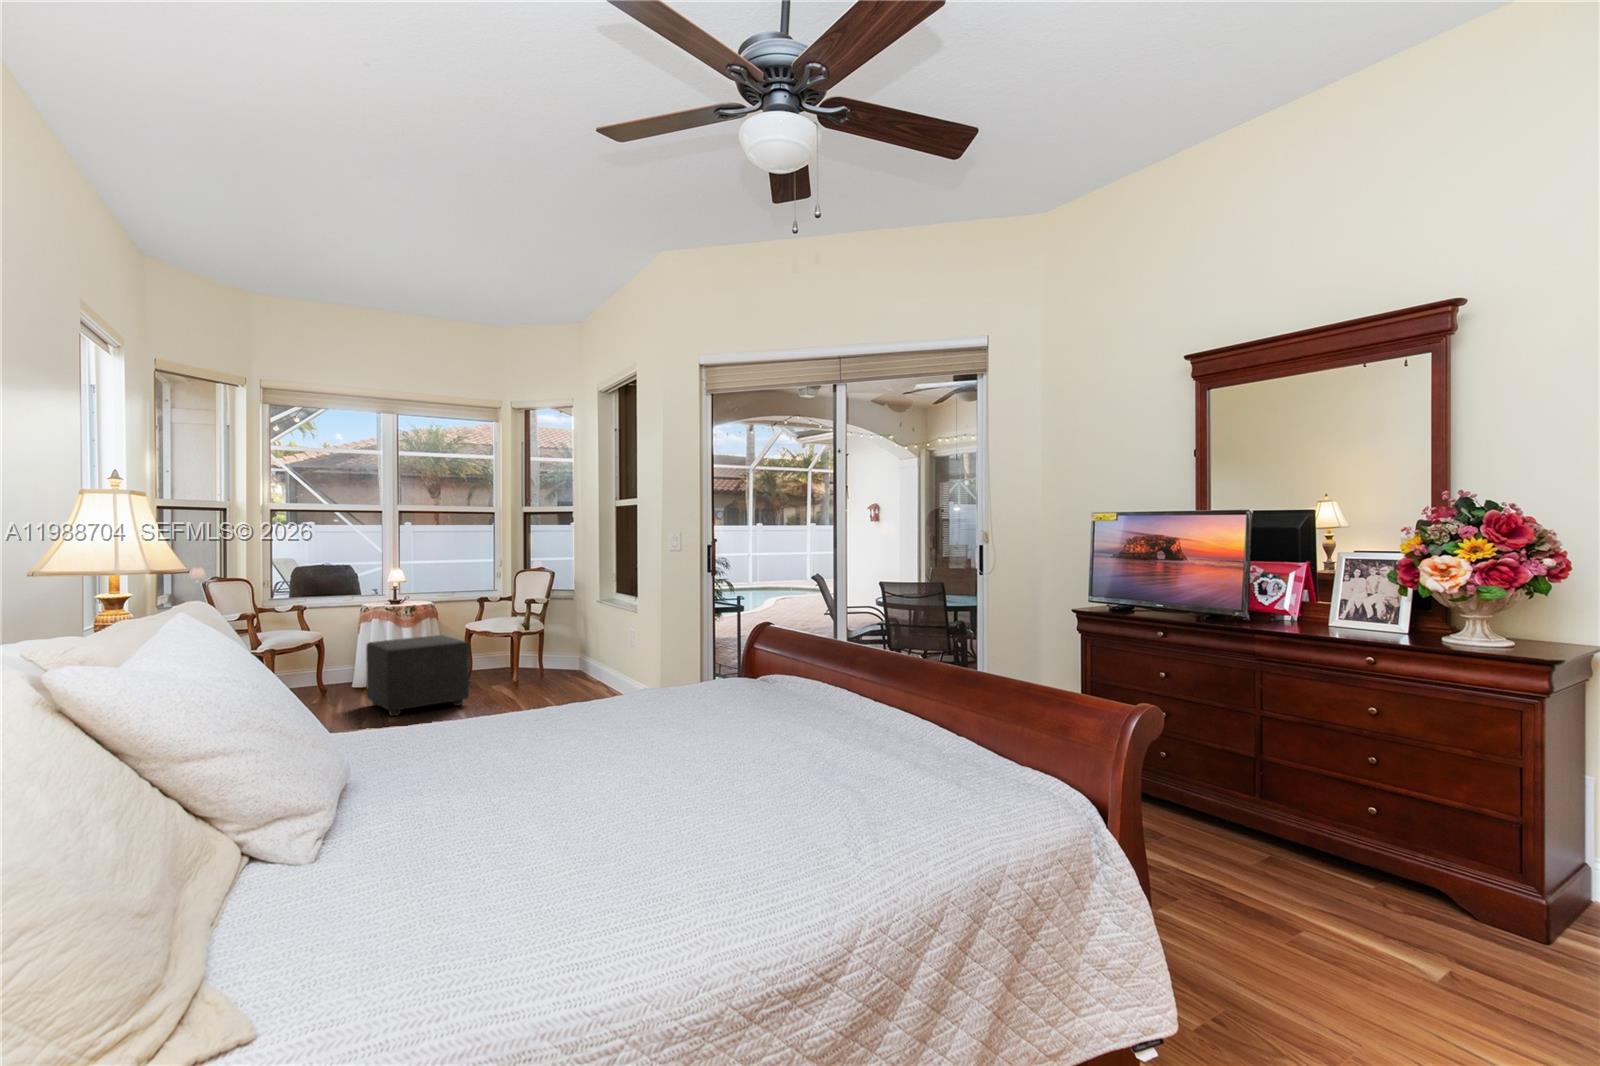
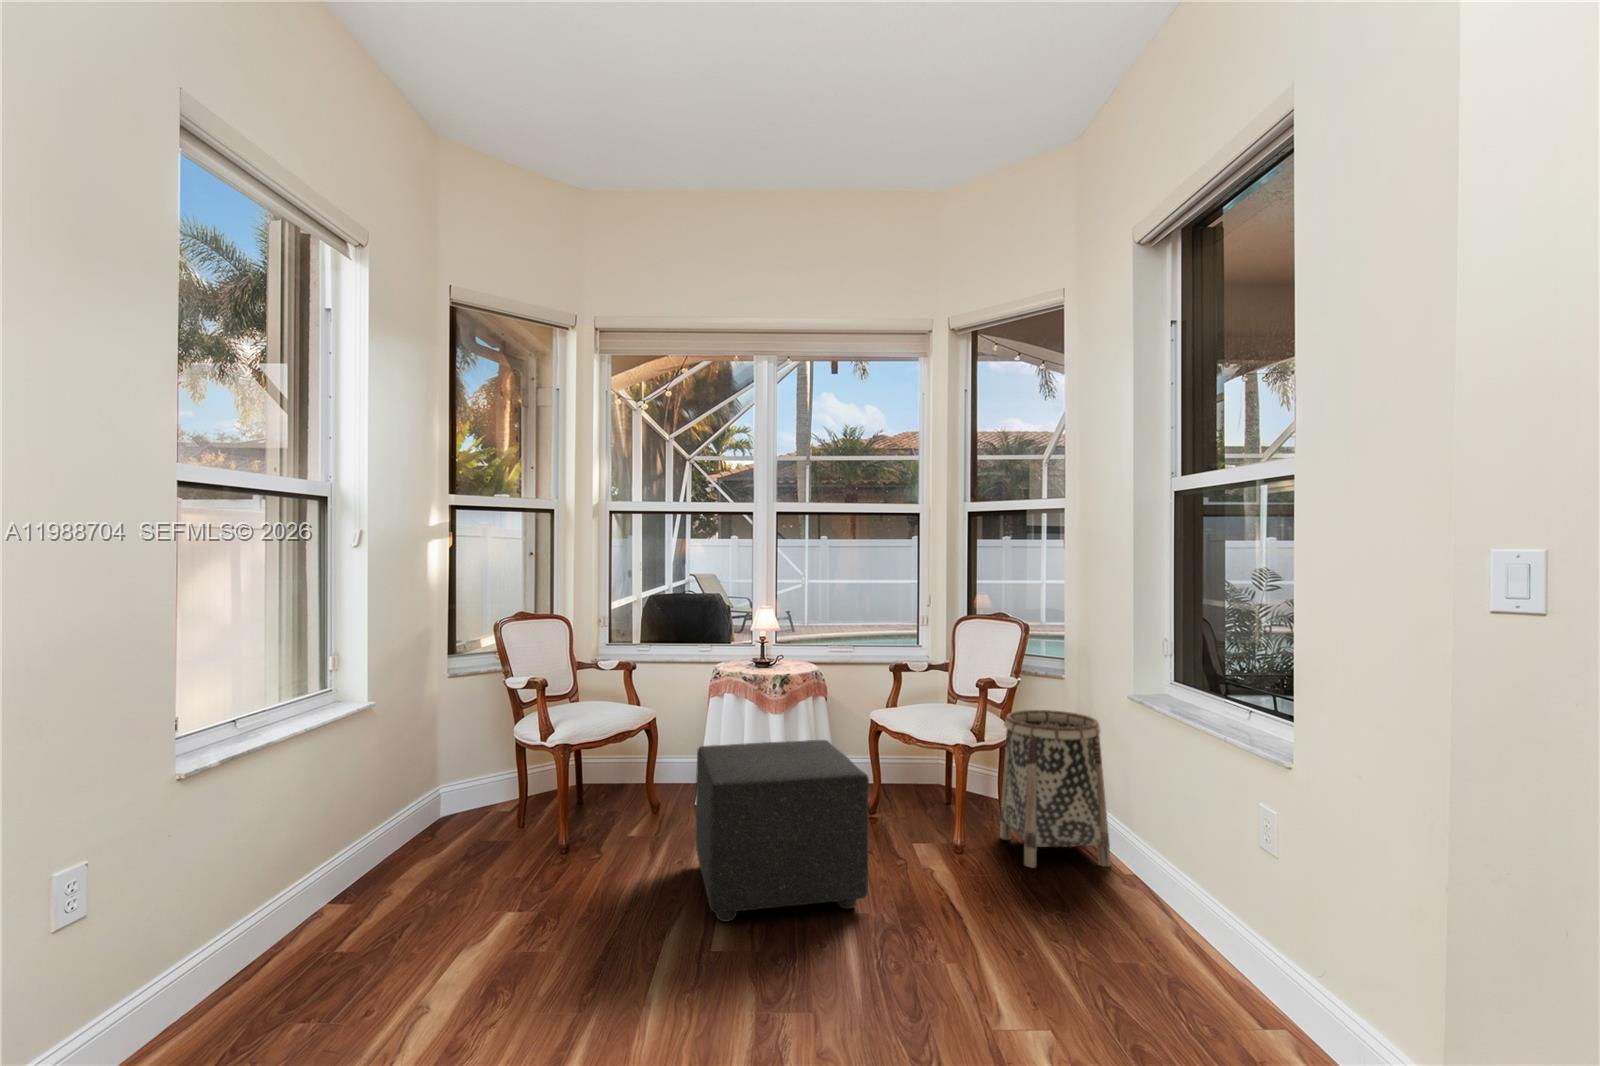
basket: none [539,614,591,685] -> present [1000,710,1111,868]

